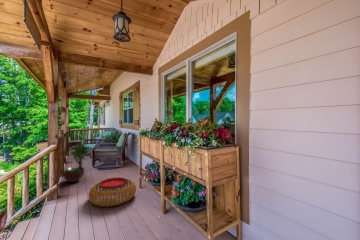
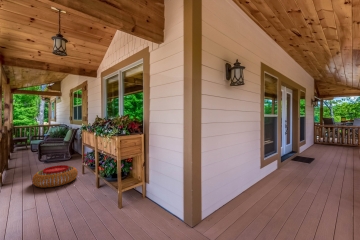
potted tree: present [63,145,89,182] -> none [7,137,36,173]

